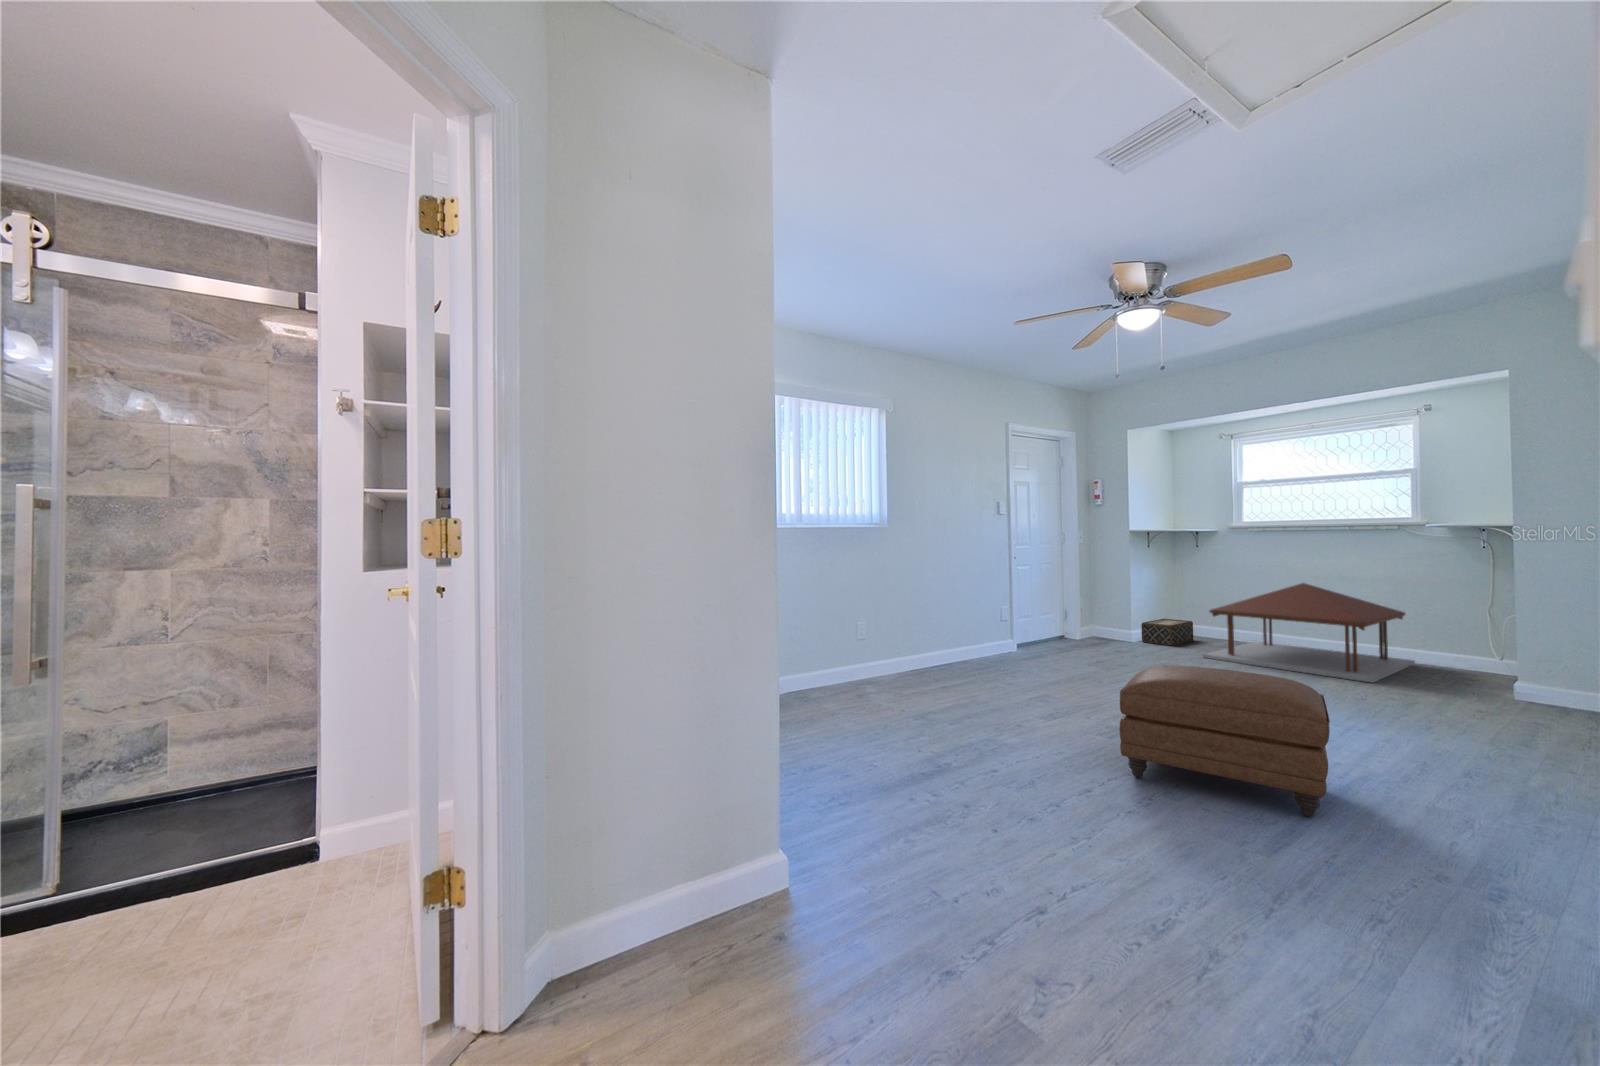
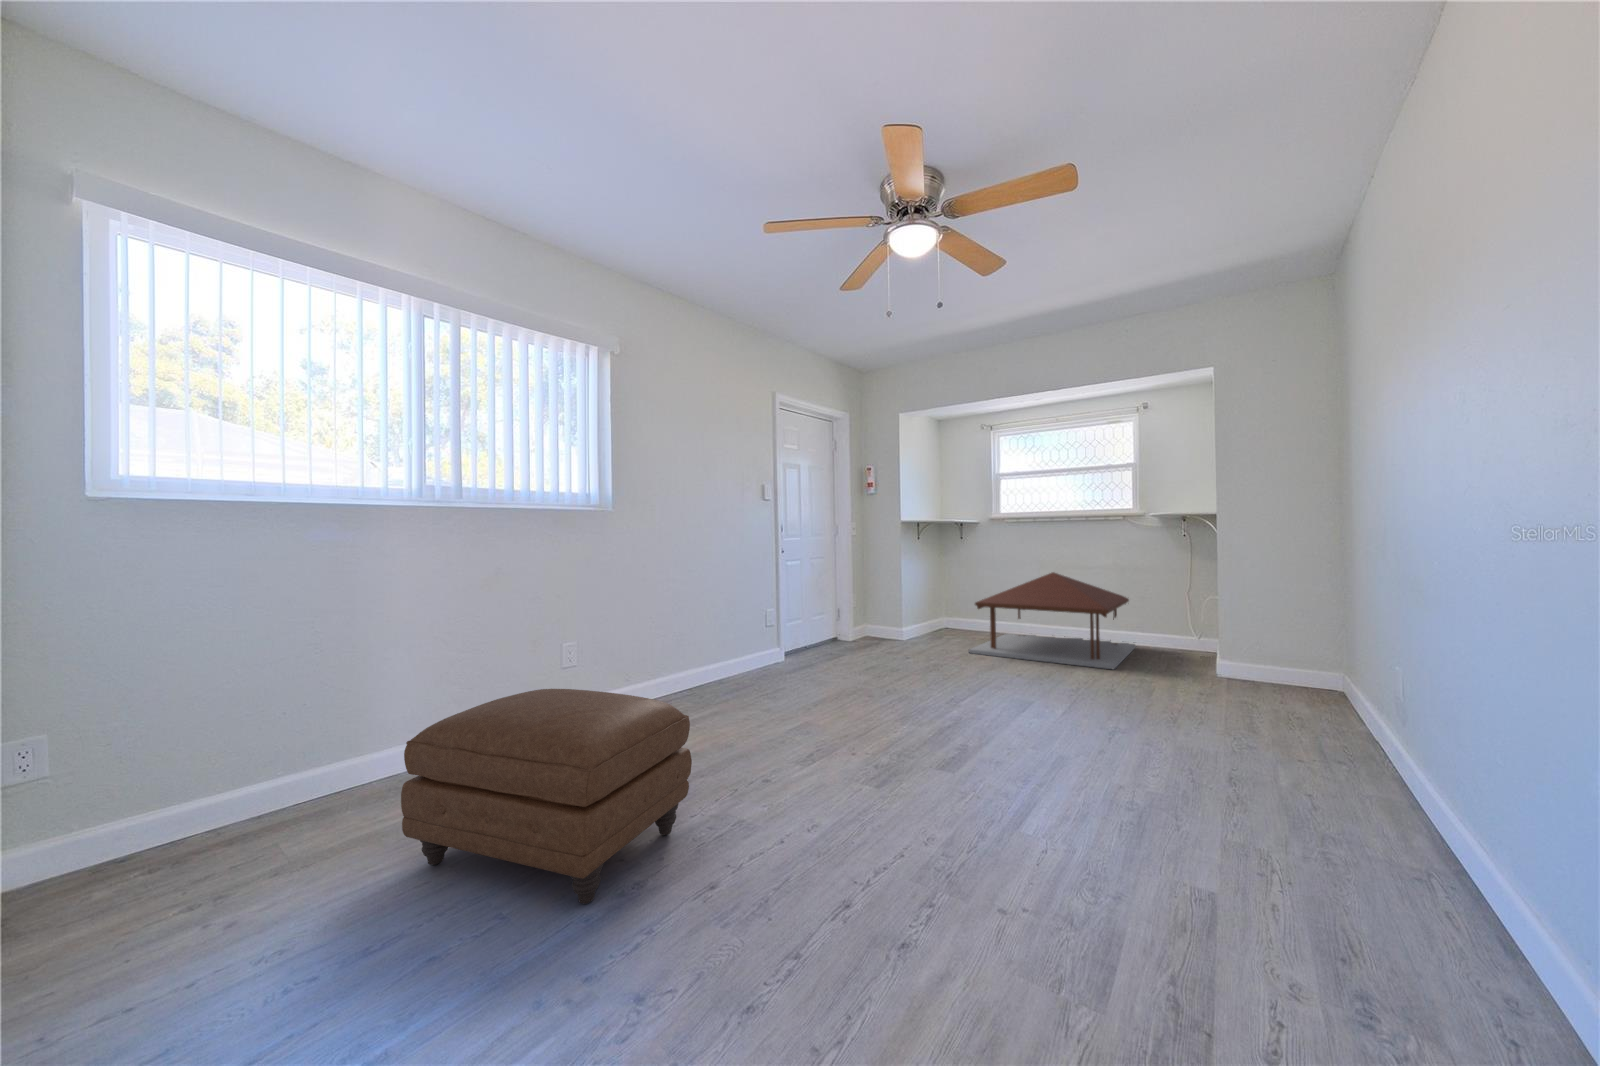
woven basket: present [1141,619,1193,646] -> none [912,613,958,641]
ottoman: present [1120,665,1330,817] -> present [401,689,692,904]

